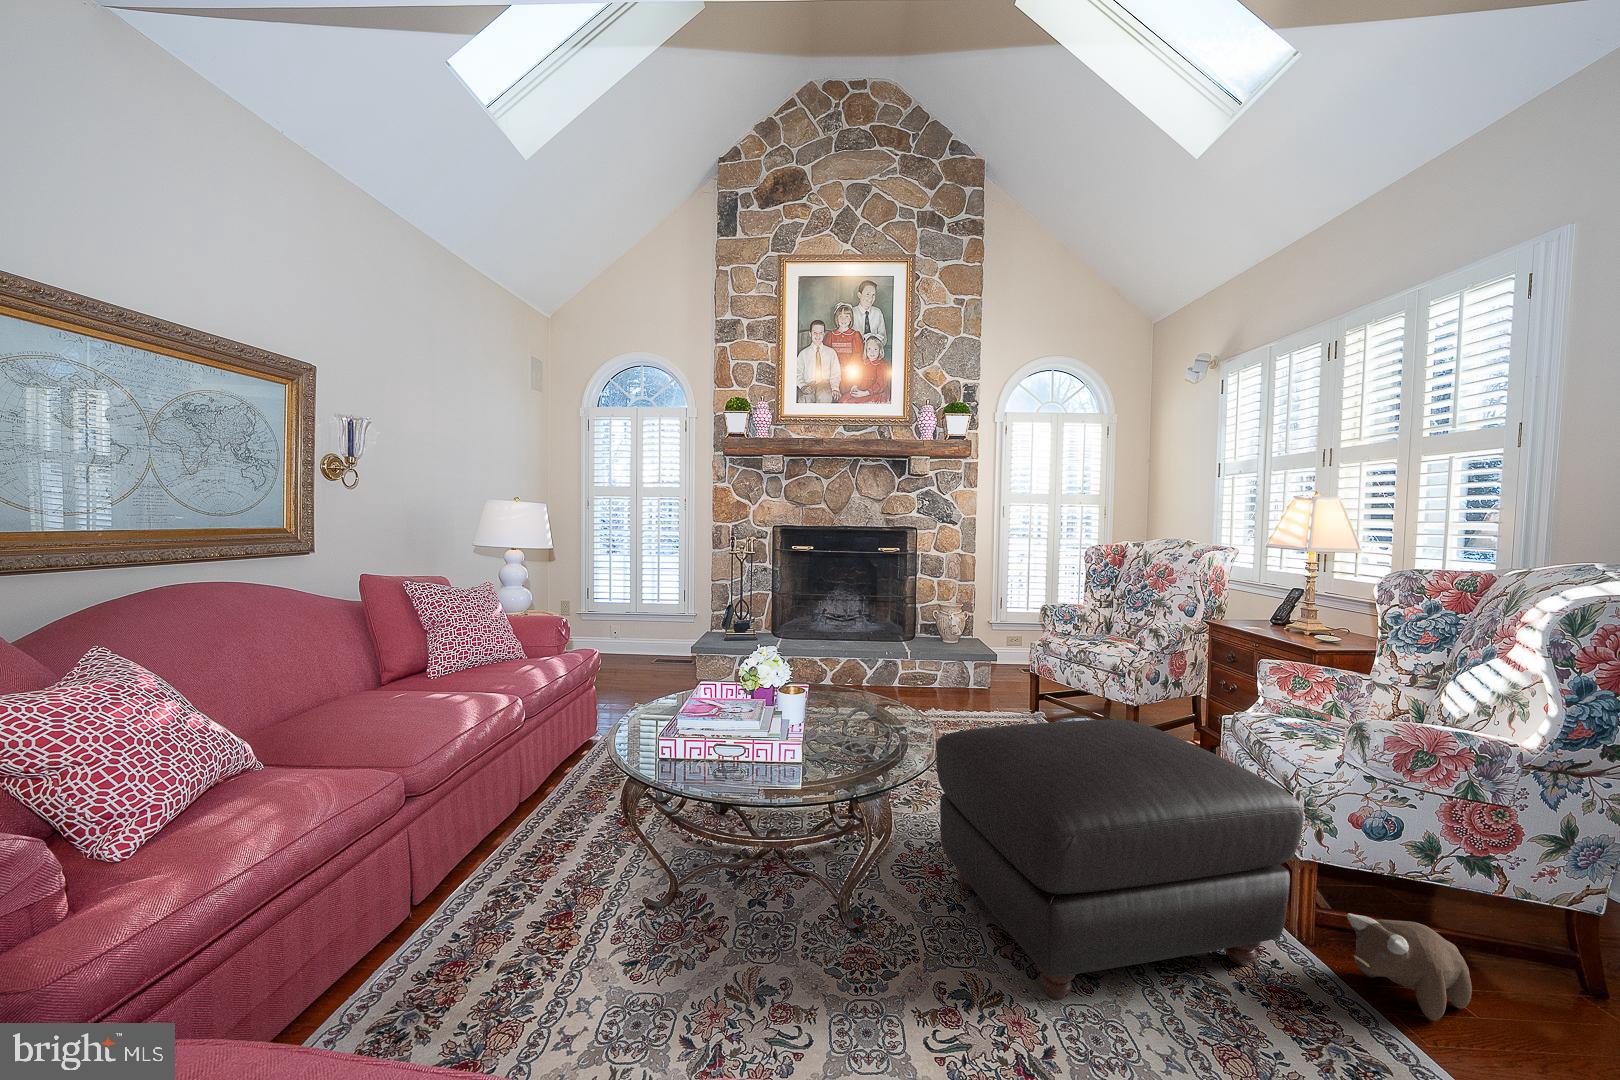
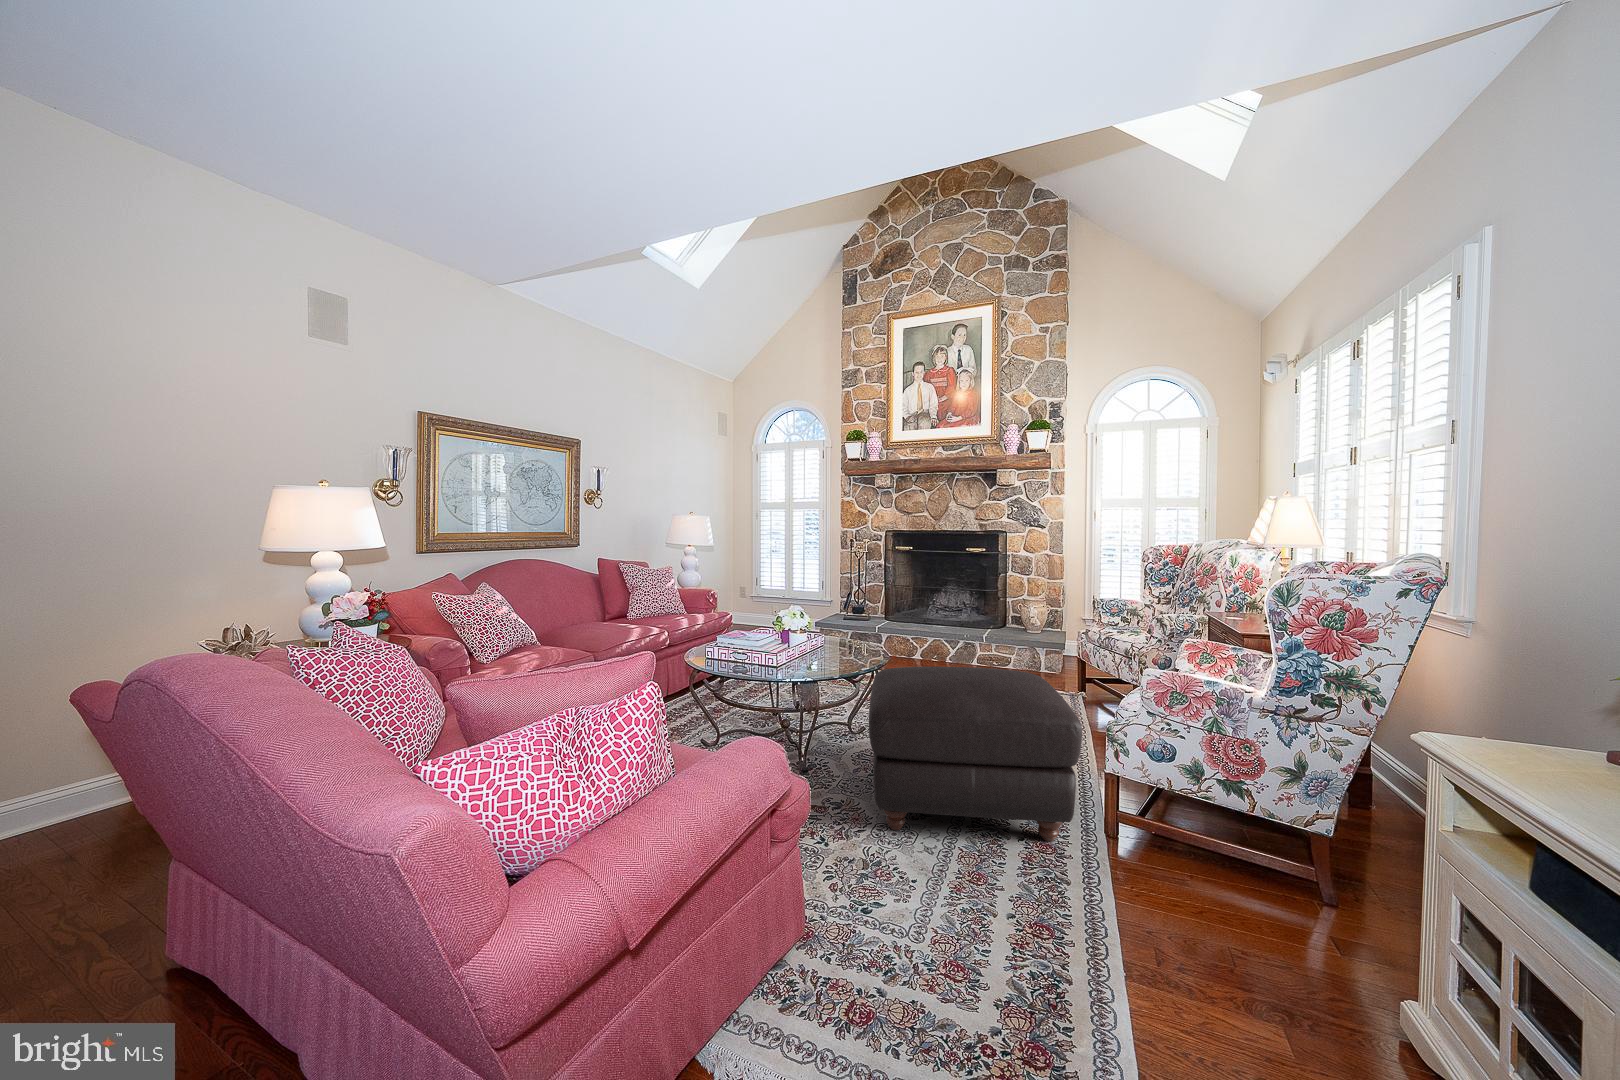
plush toy: present [1347,913,1472,1021] -> none [1108,809,1208,889]

